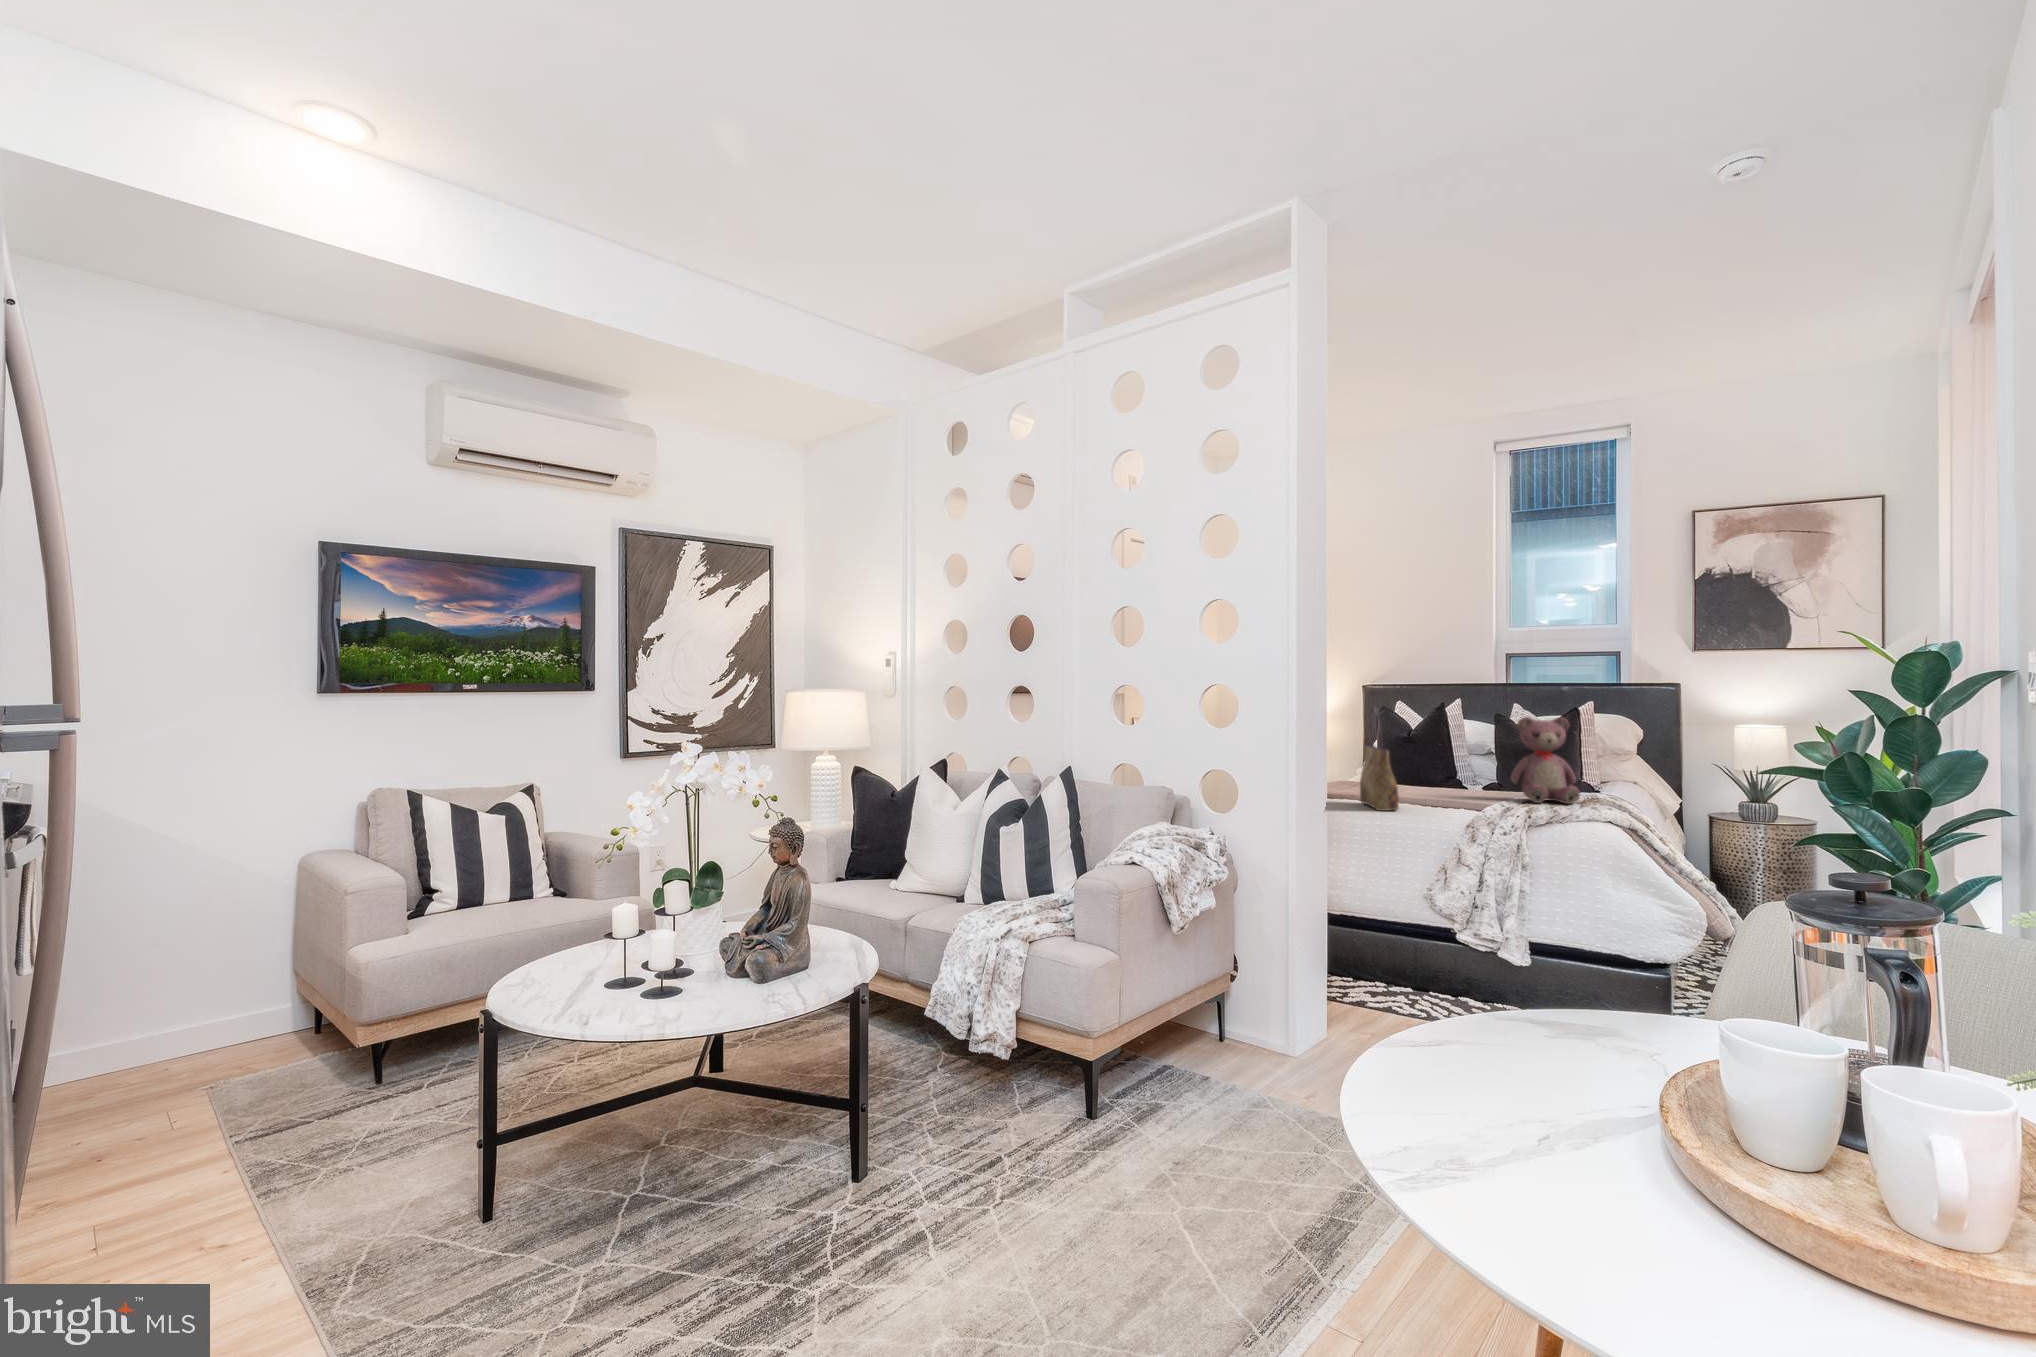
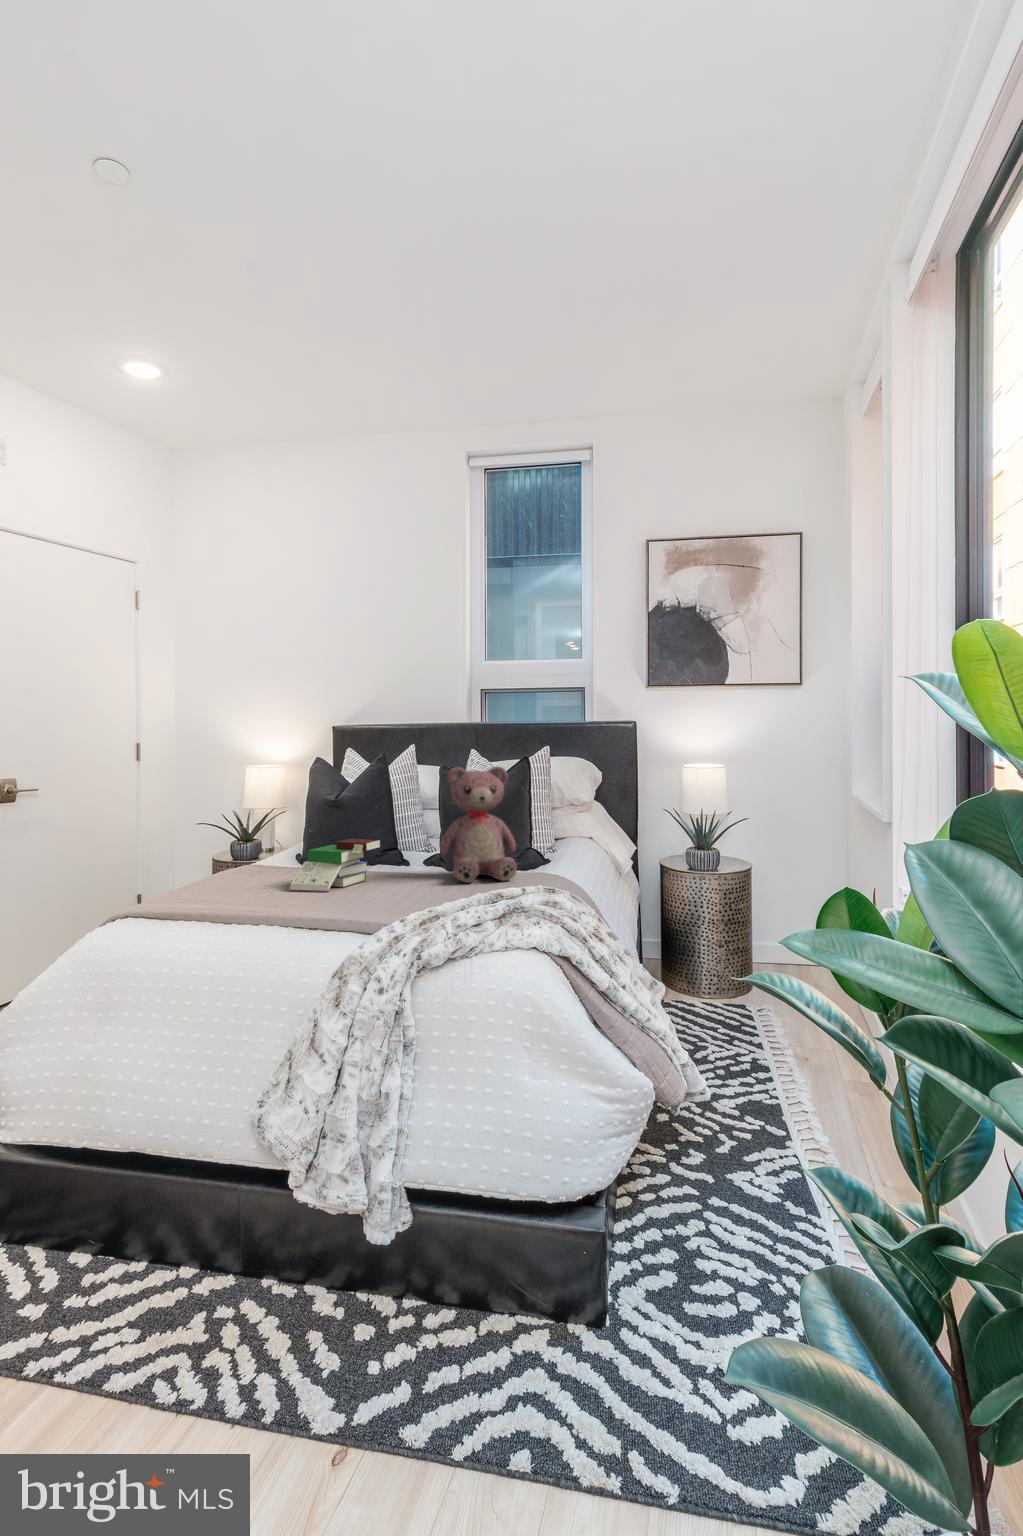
tote bag: present [1360,707,1399,811] -> none [211,760,253,927]
book: none [1399,767,1464,802] -> present [290,839,380,892]

